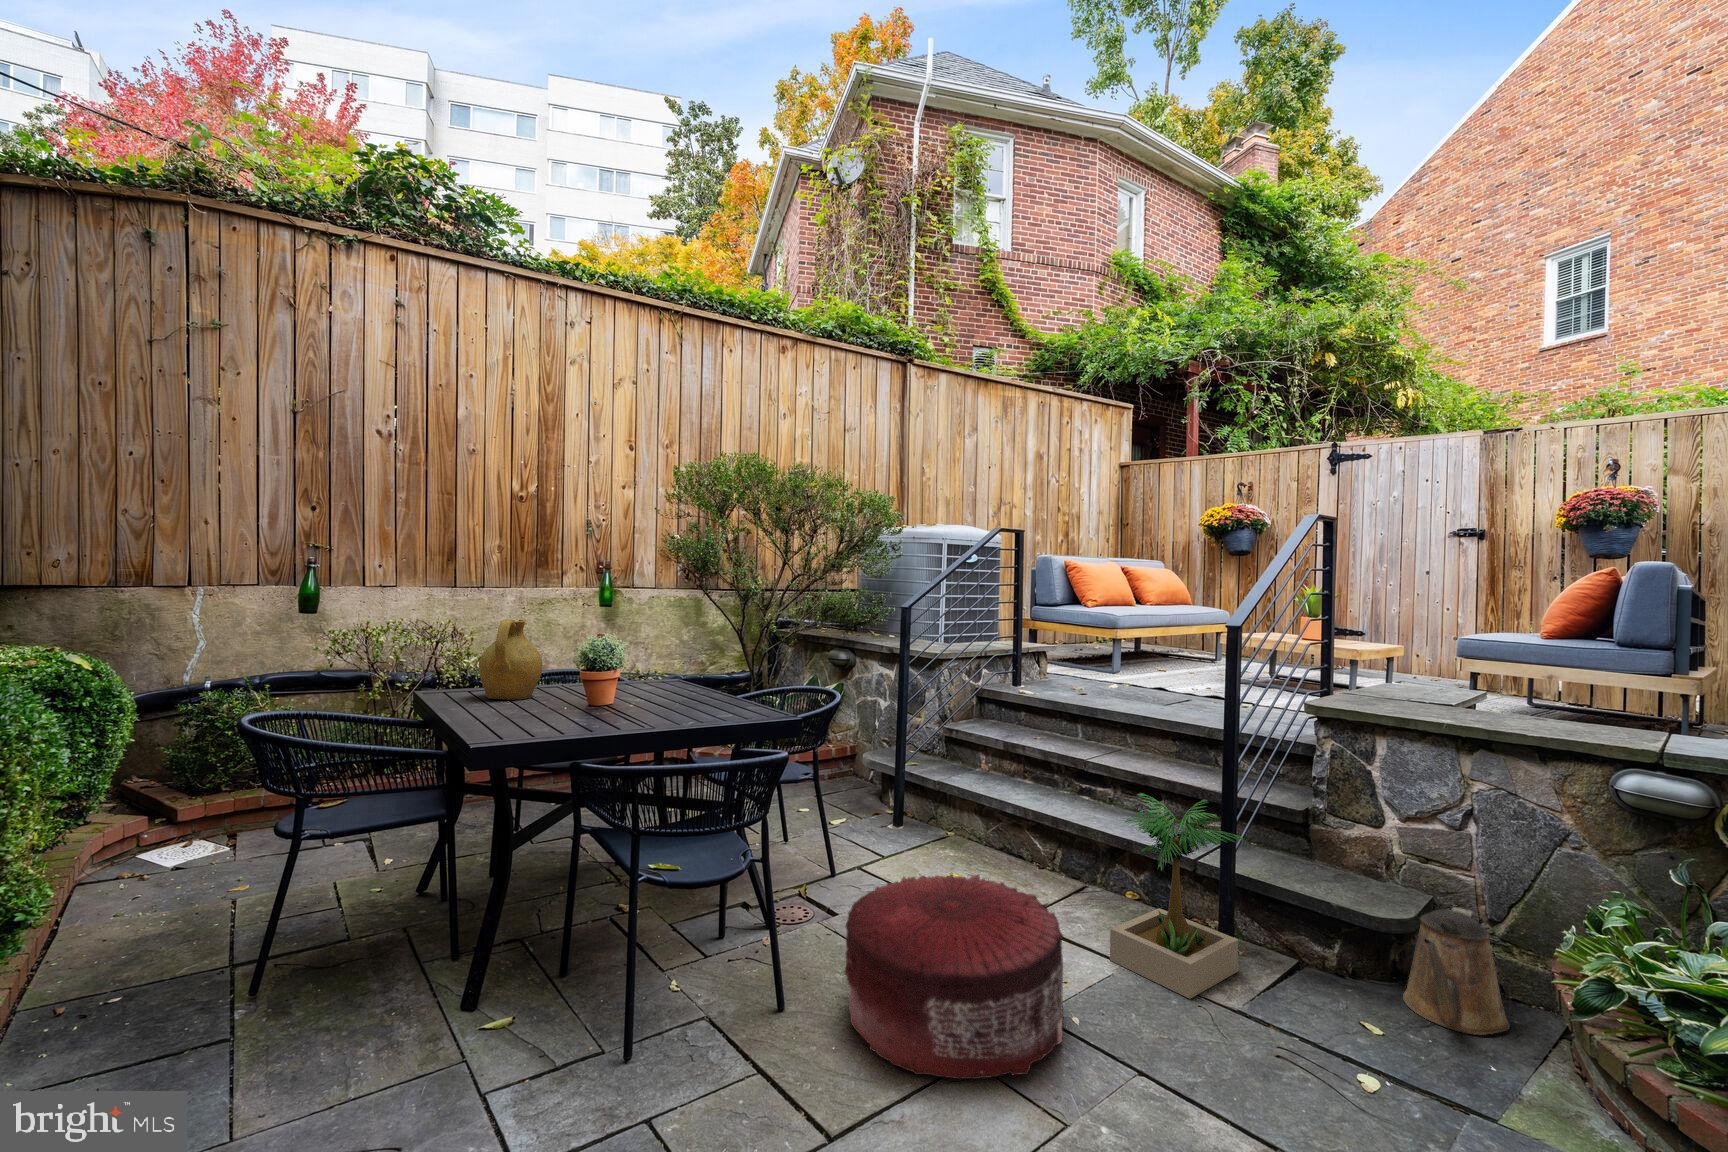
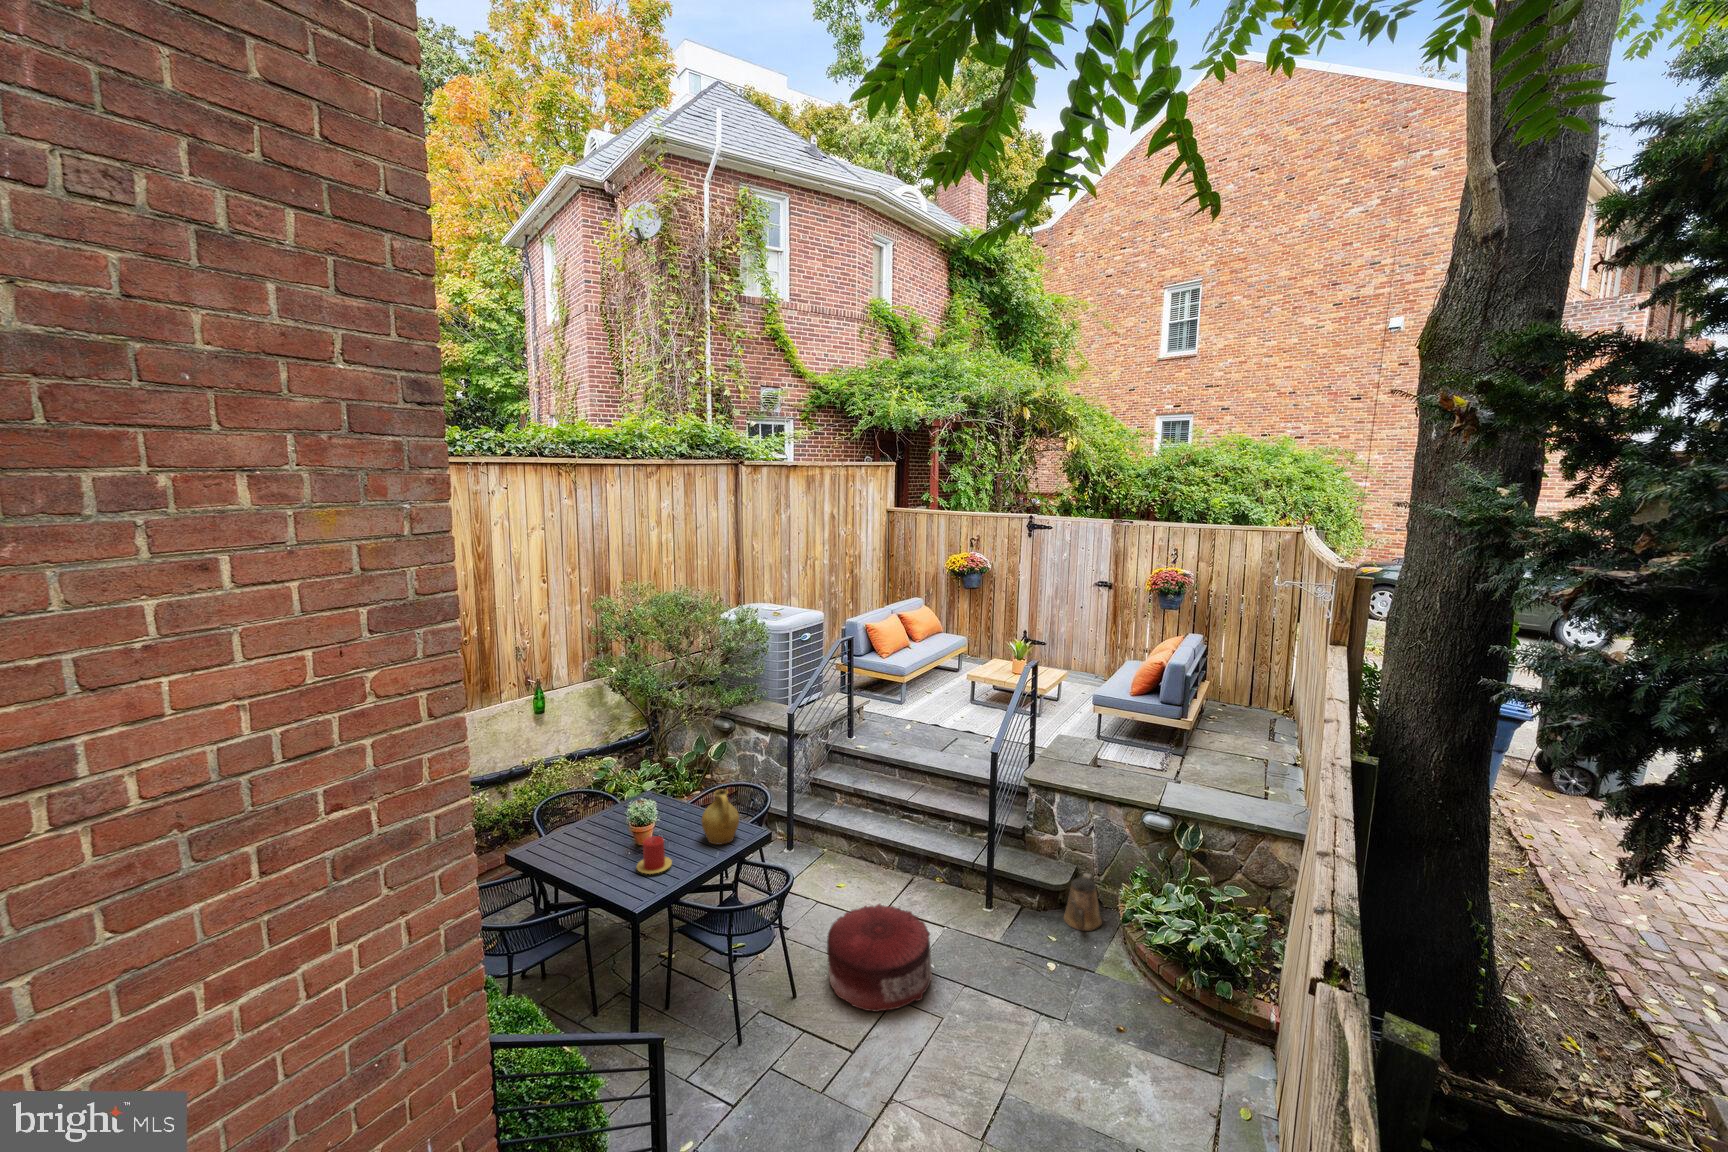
pitcher: present [479,619,543,700] -> present [702,790,739,844]
candle: none [538,667,601,721] -> present [637,836,672,874]
potted plant: present [1110,793,1244,999] -> none [939,838,1003,941]

